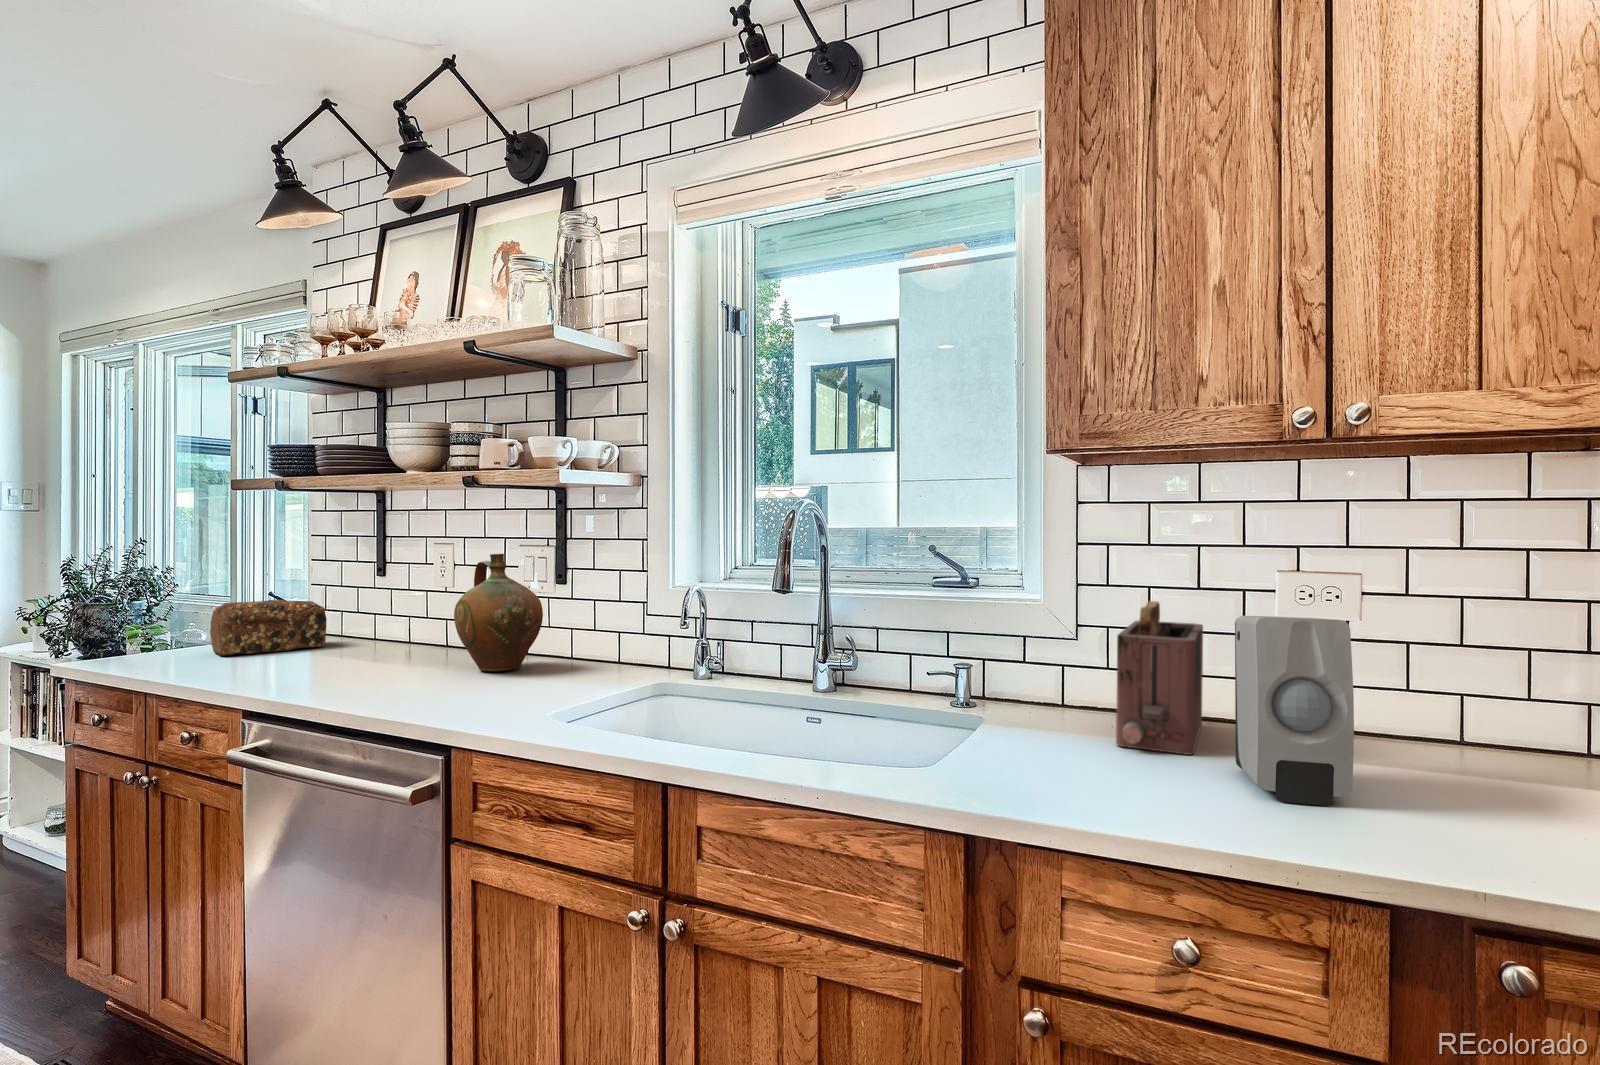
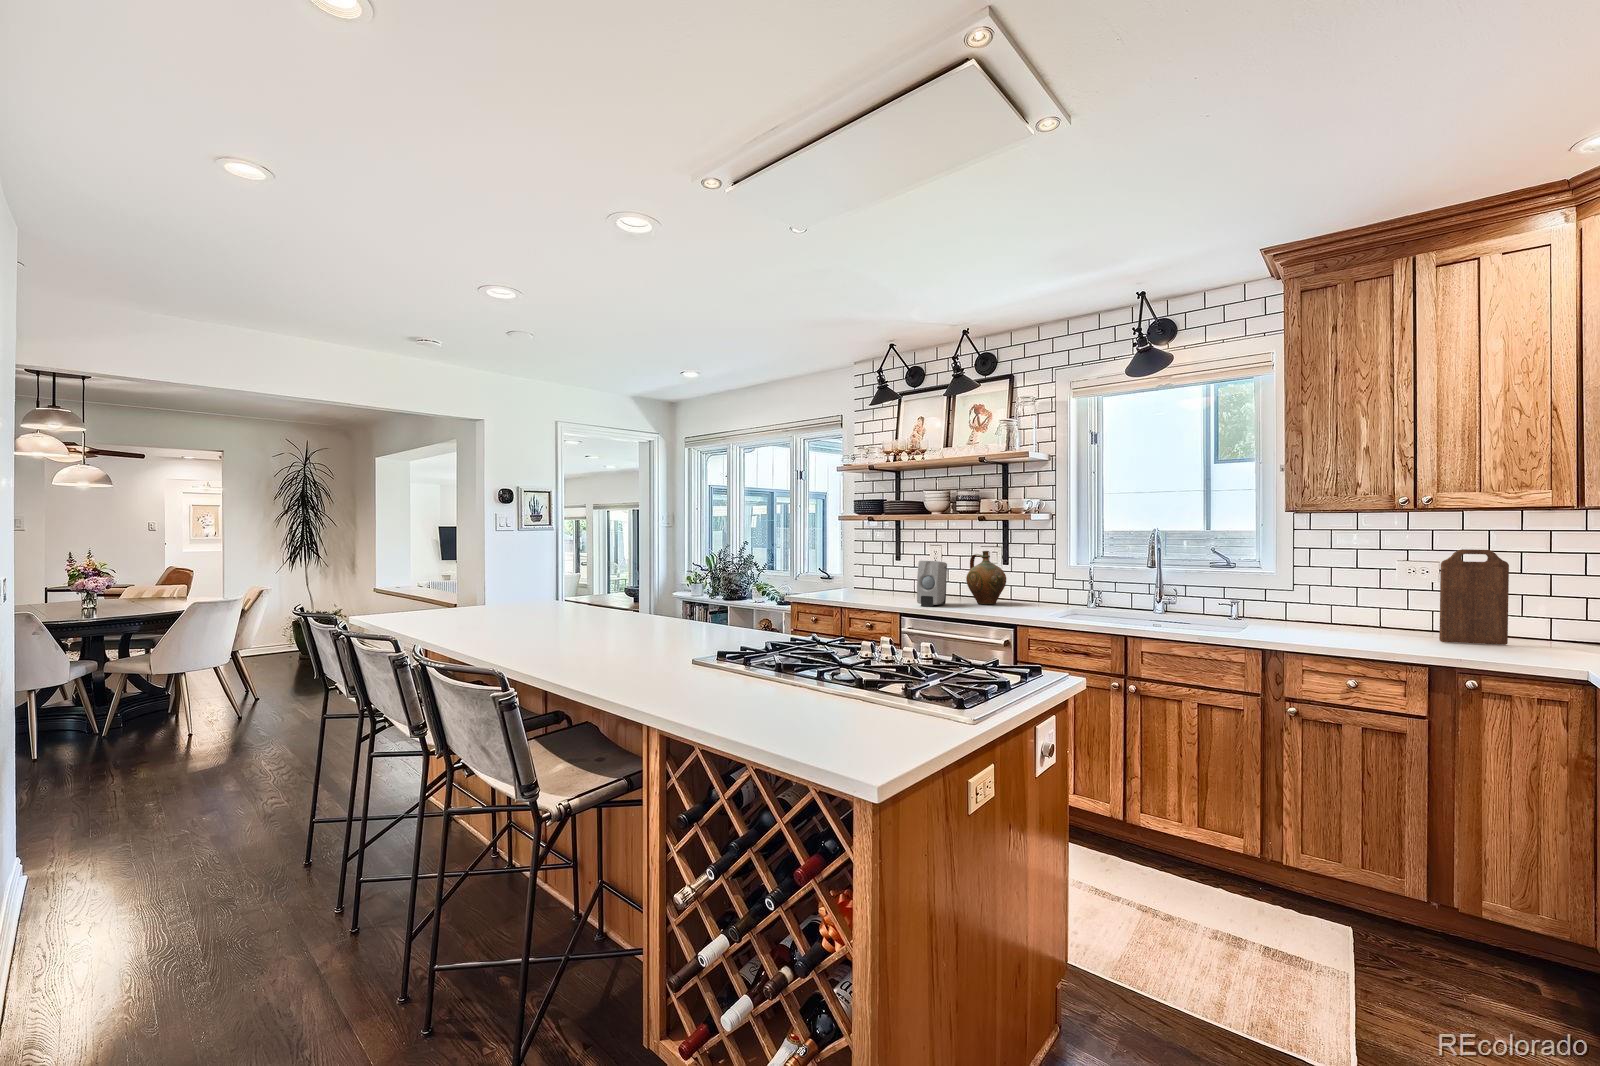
cutting board: none [1381,543,1532,786] -> present [1439,549,1509,645]
bread loaf: present [210,600,327,656] -> none [830,572,878,596]
toaster: present [1116,601,1203,755] -> none [1318,573,1360,634]
soap dispenser: present [1235,616,1354,805] -> present [917,561,947,607]

